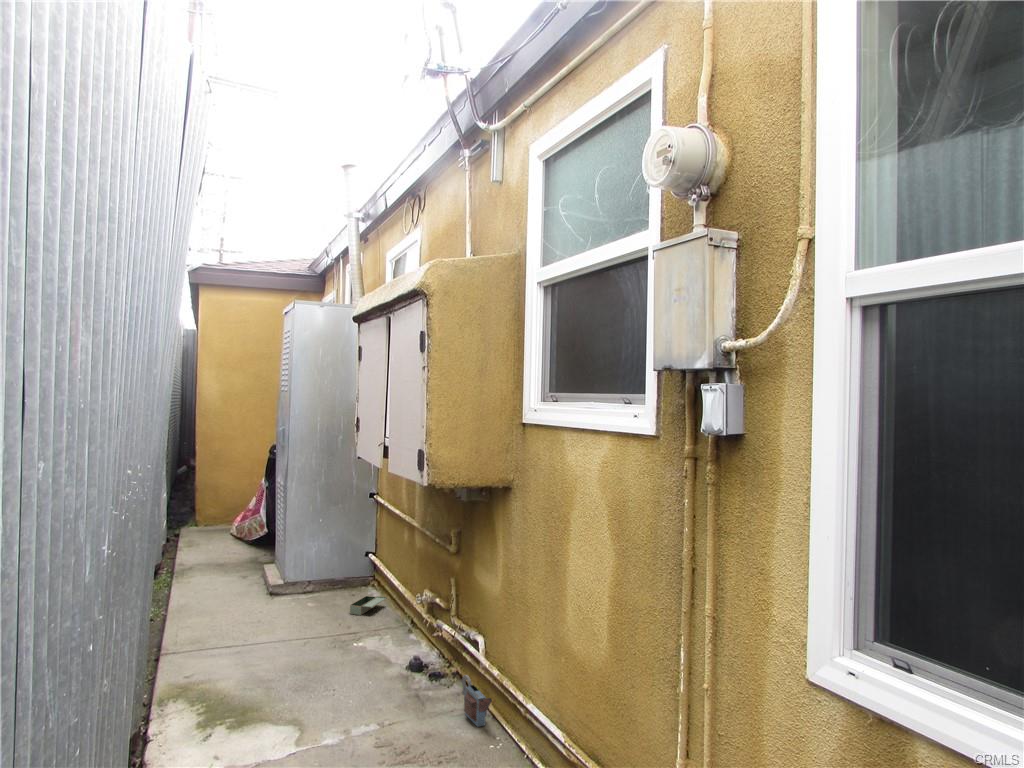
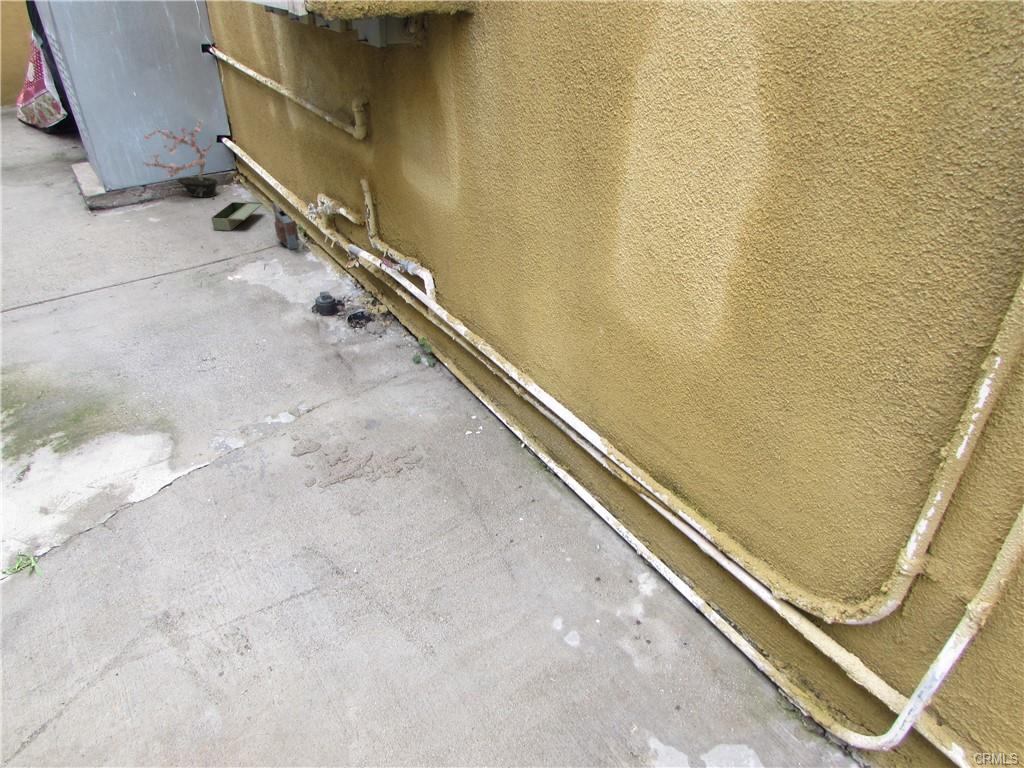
potted plant: none [313,537,365,593] -> present [143,119,218,197]
watering can: present [462,675,492,727] -> present [272,202,299,249]

